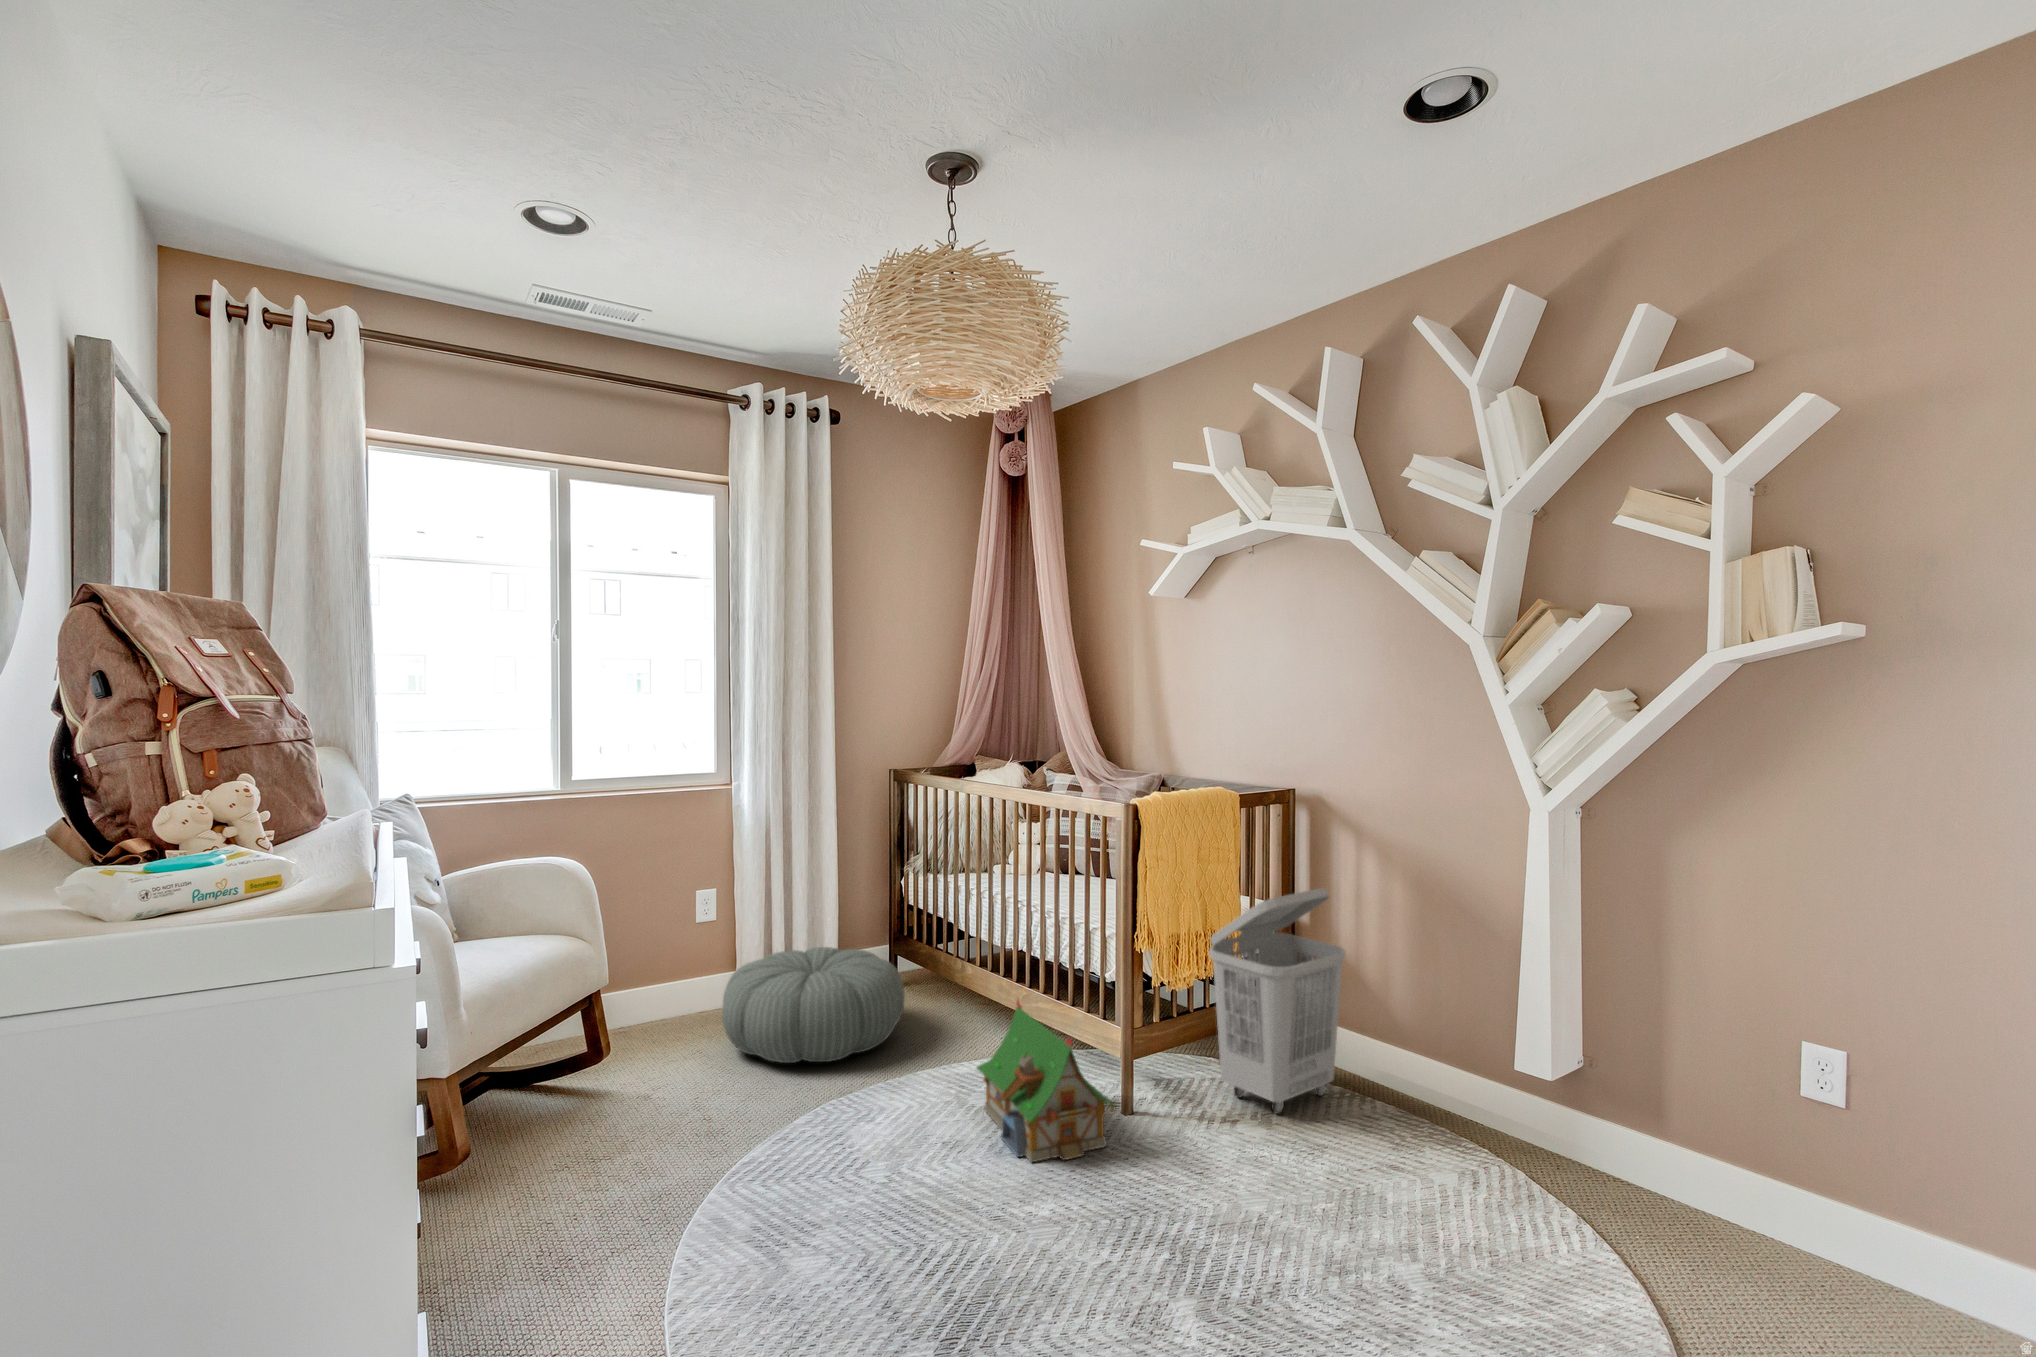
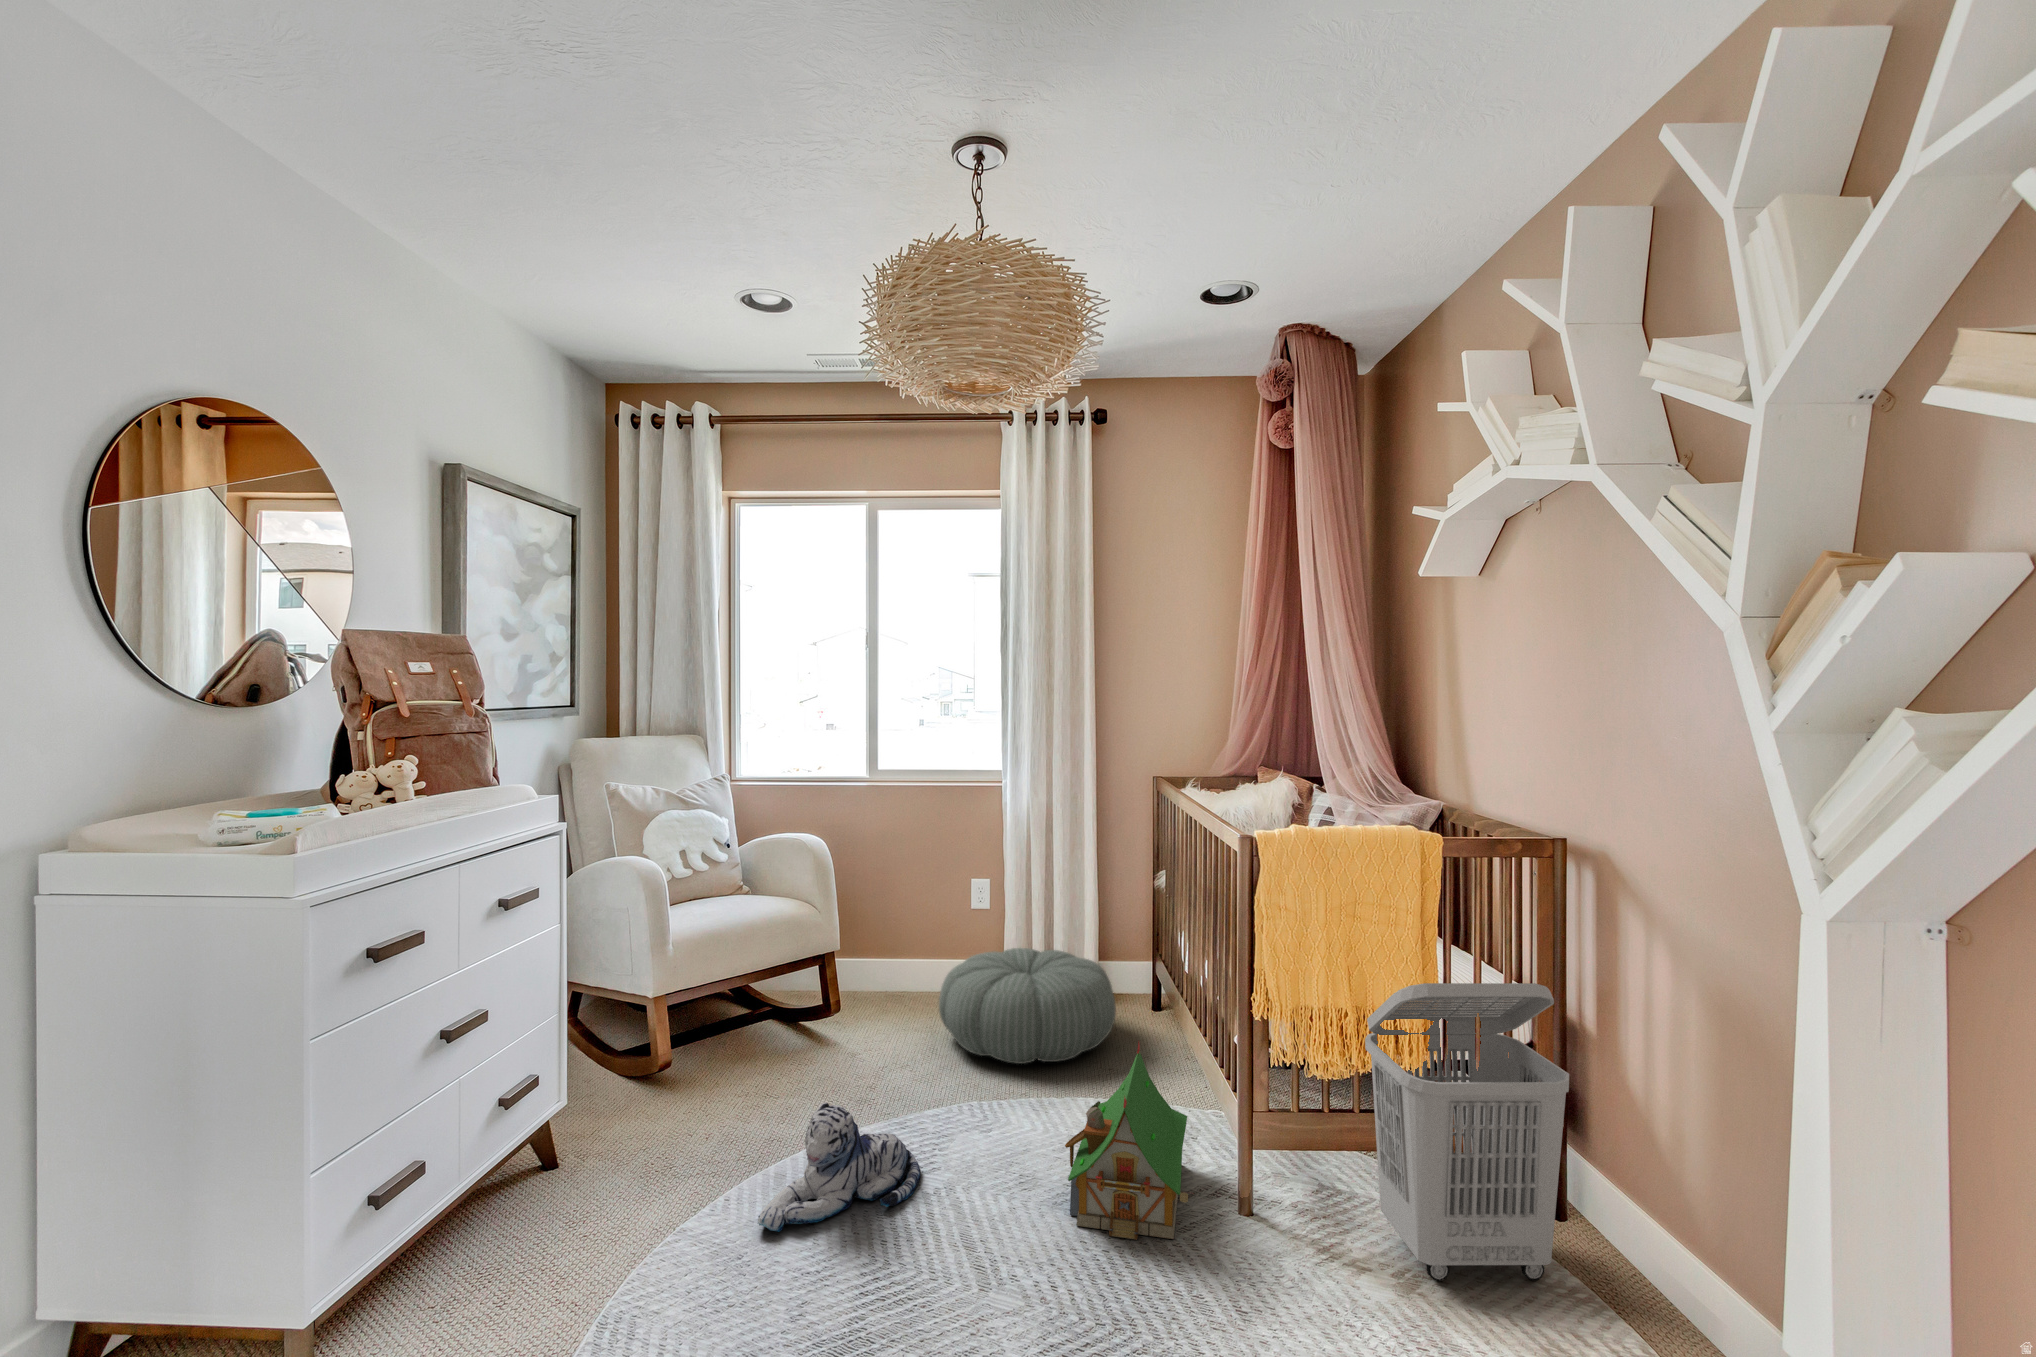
plush toy: none [757,1119,873,1262] -> present [758,1102,921,1232]

